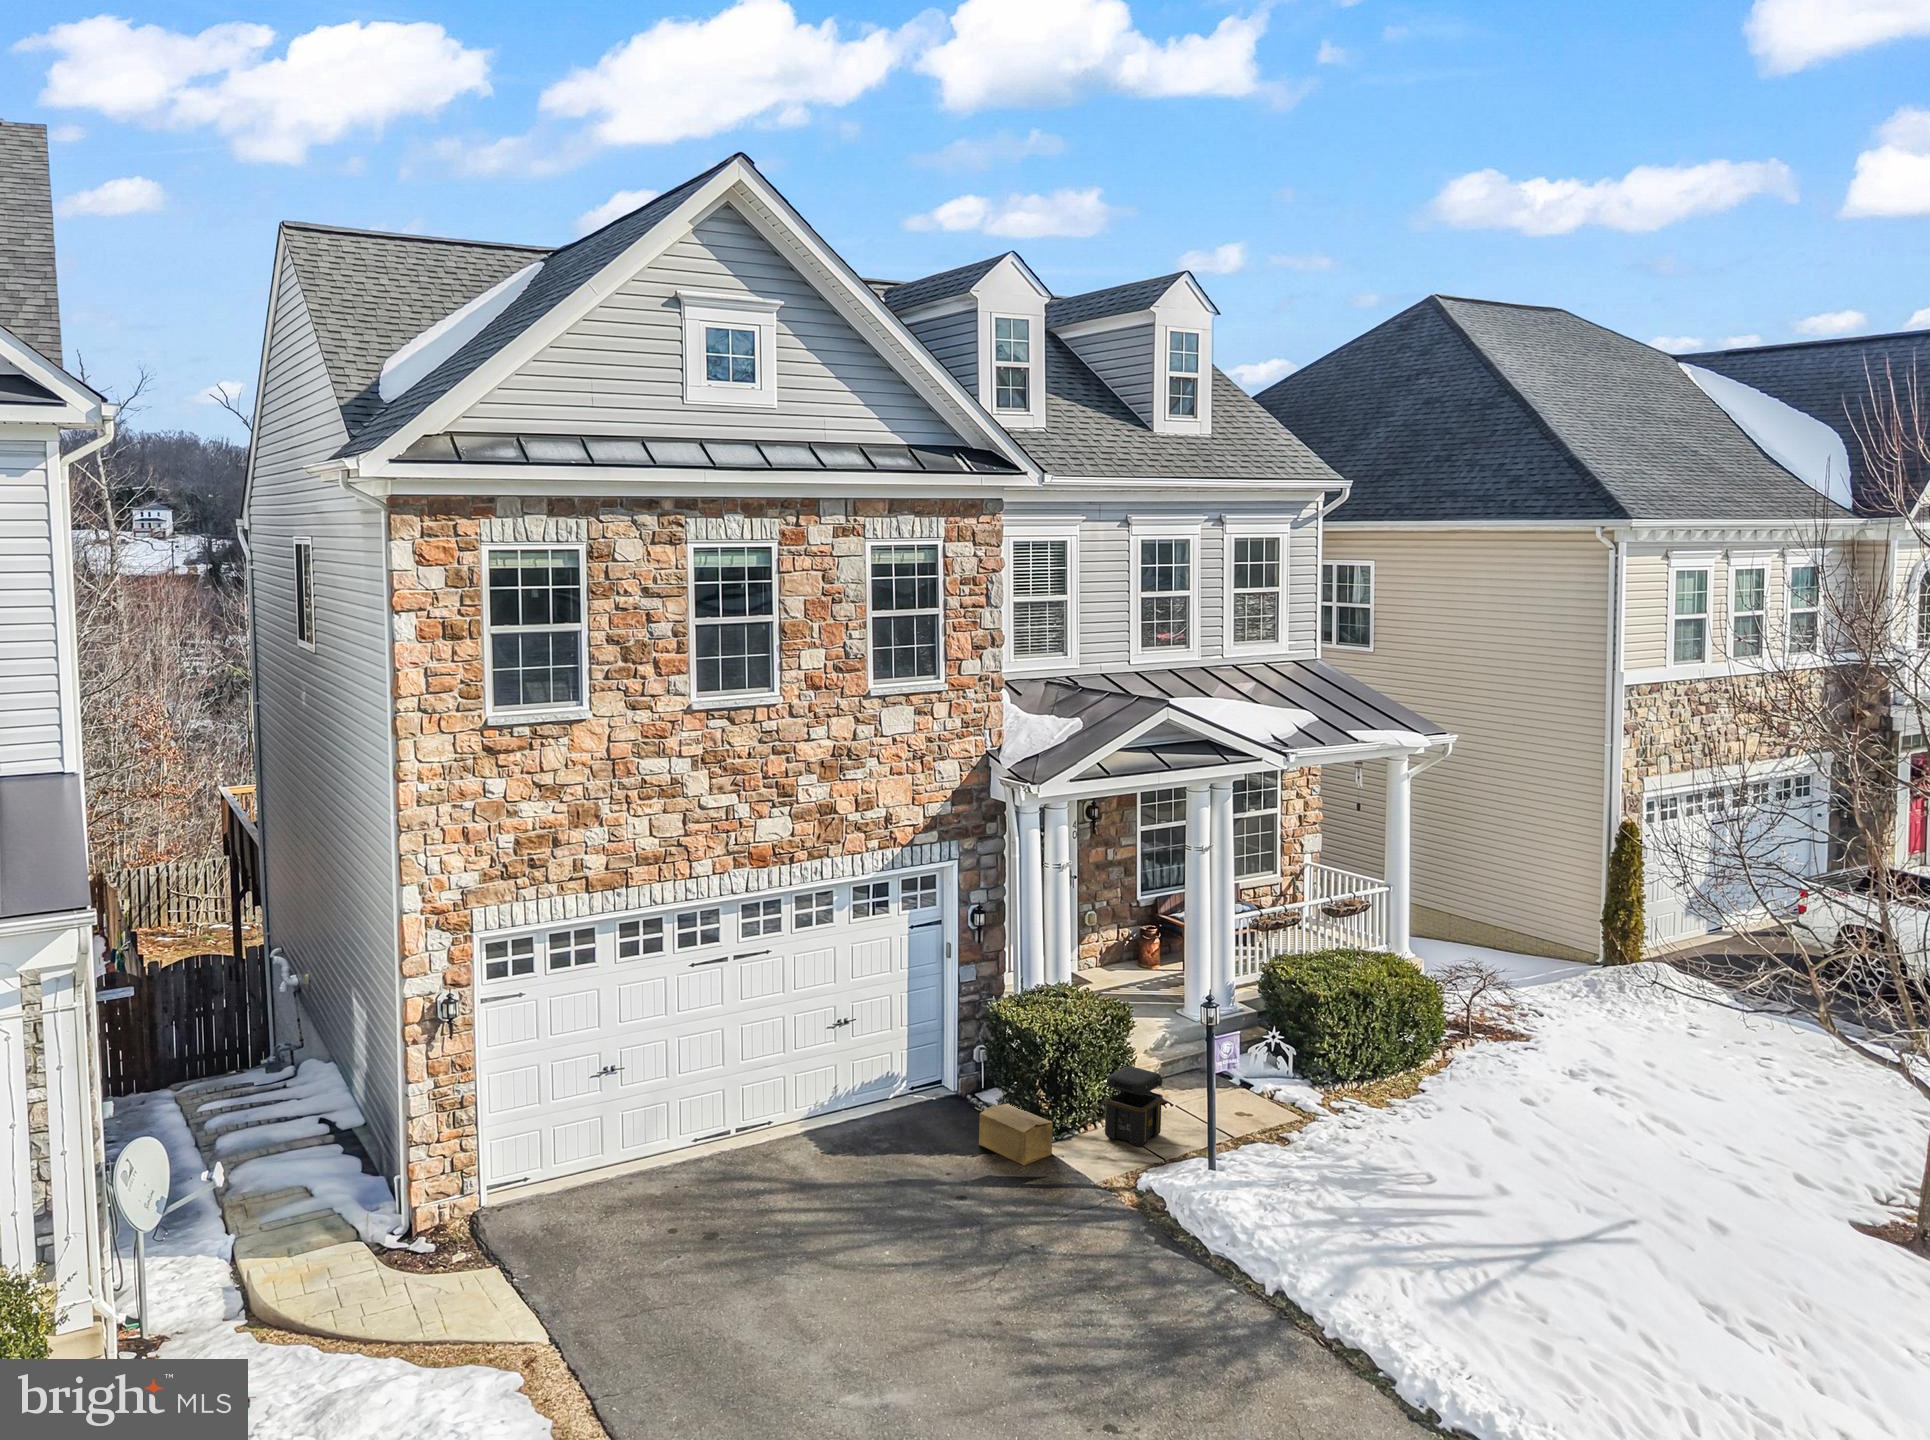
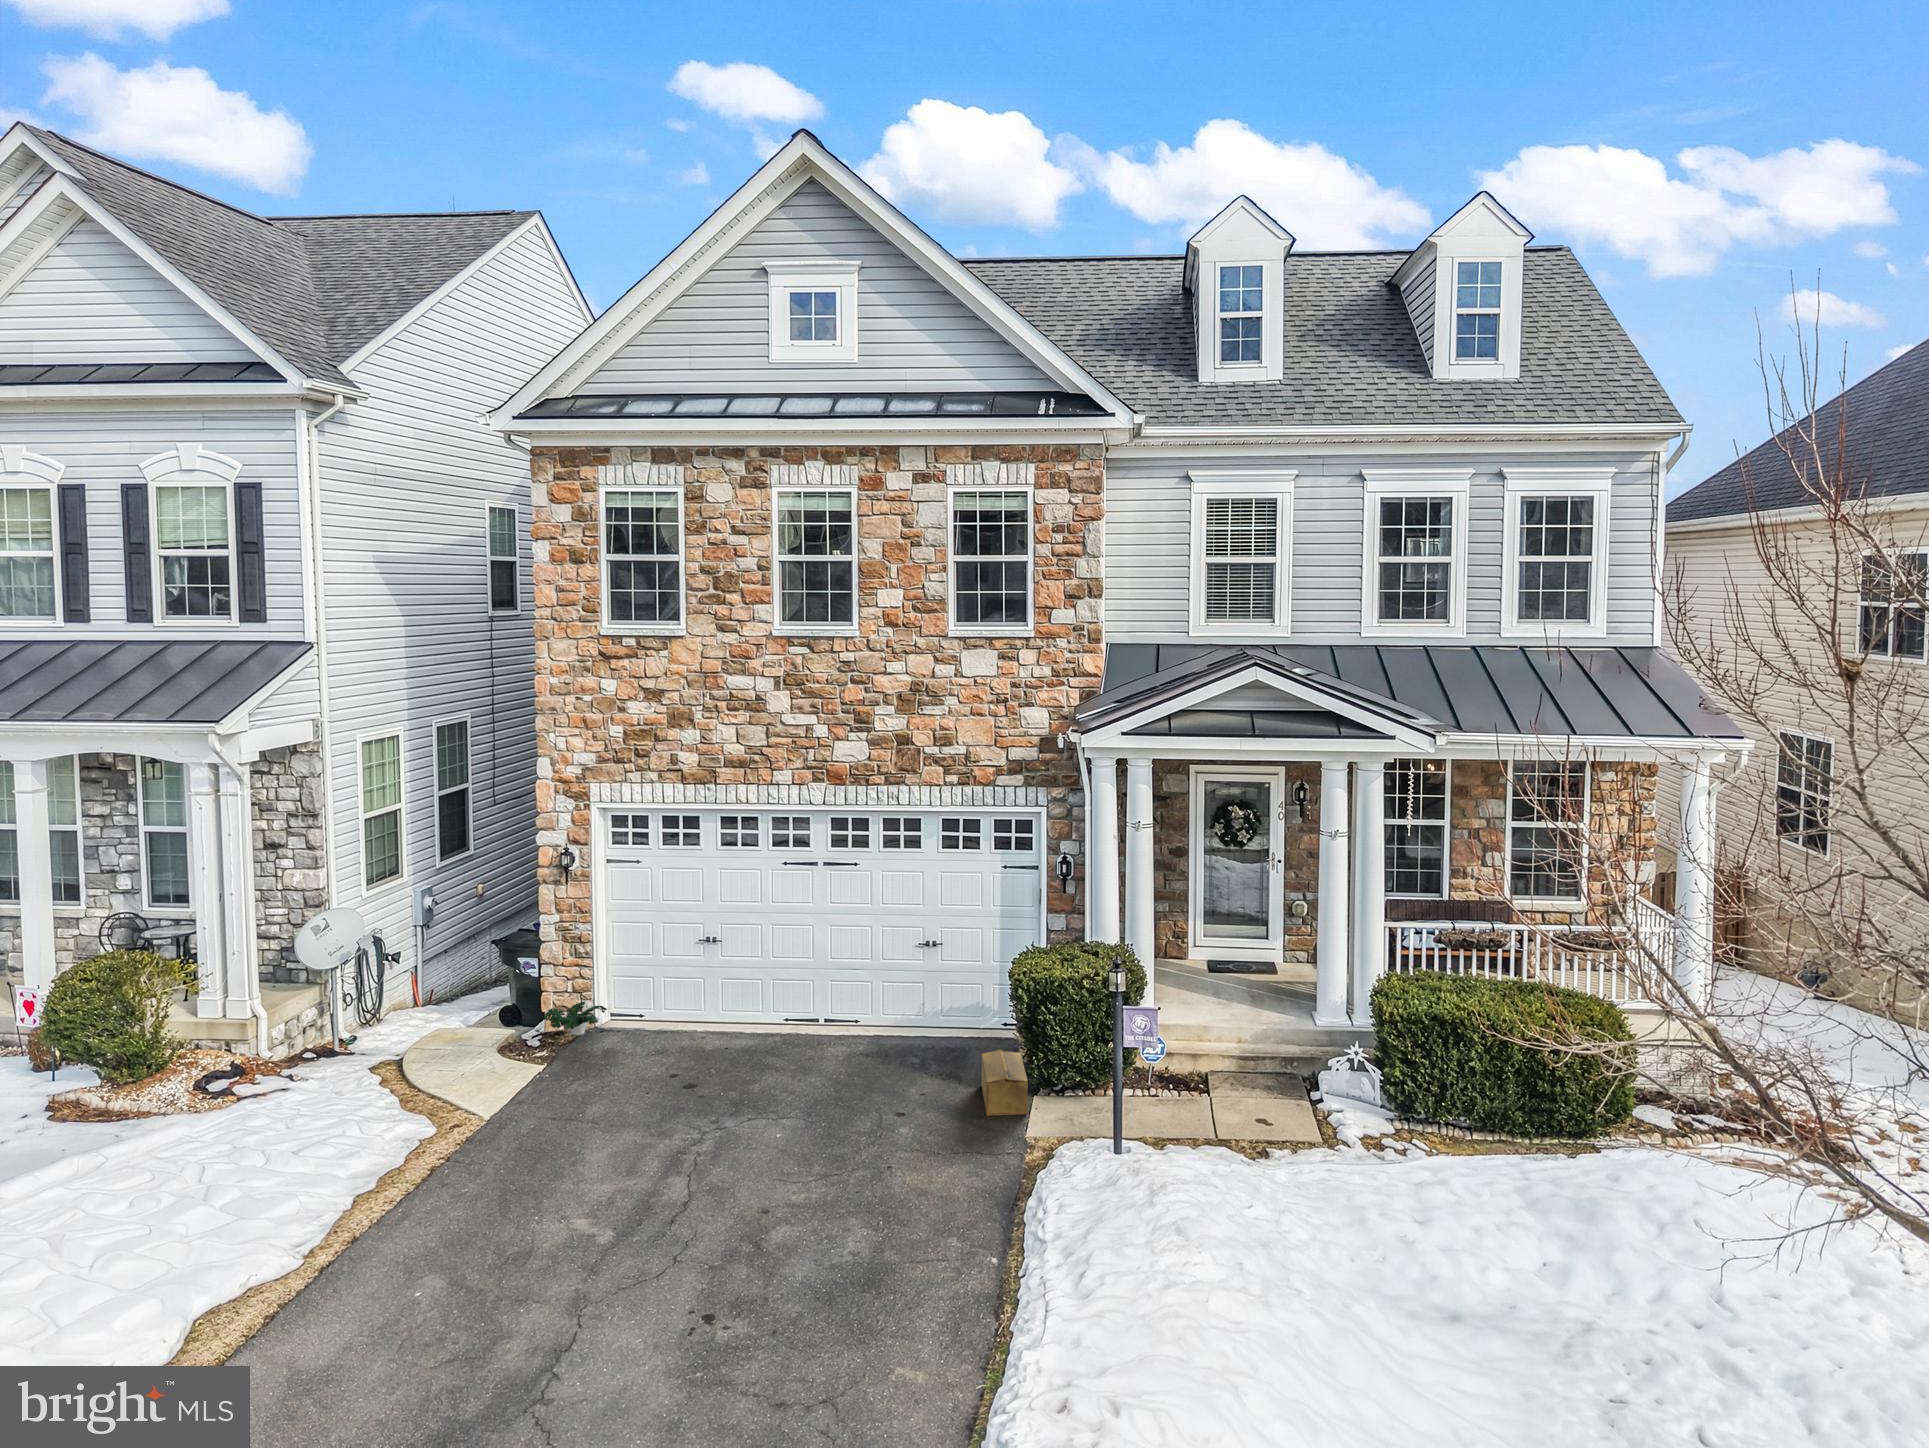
toolbox: present [1105,1066,1163,1146] -> none [1097,1047,1158,1134]
potted plant: none [443,1183,521,1228] -> present [543,1002,607,1035]

